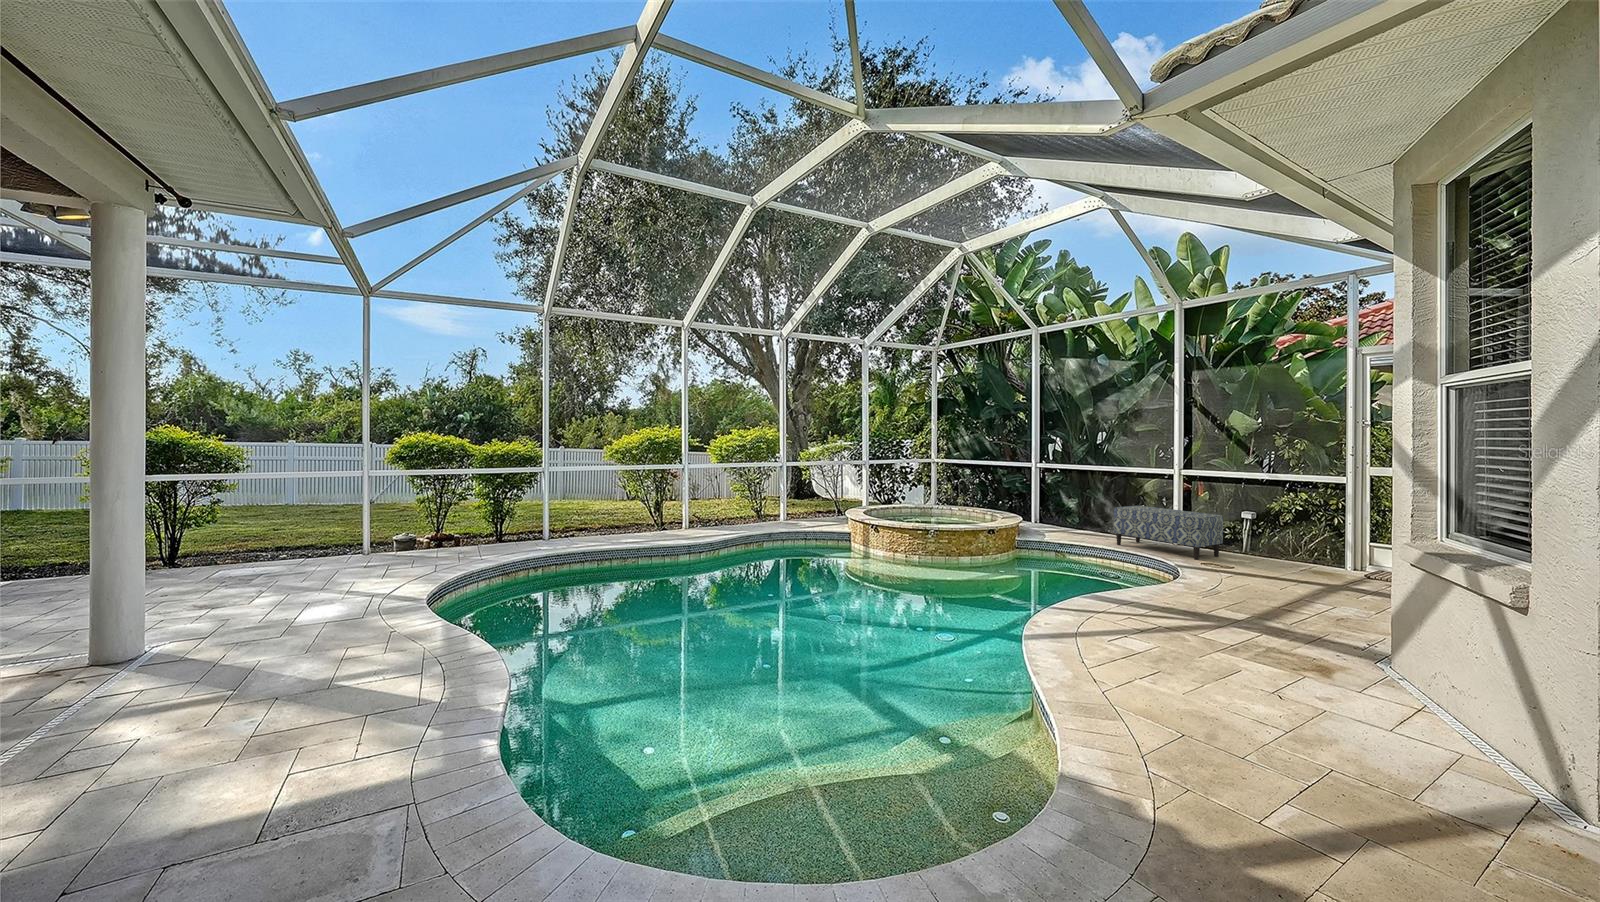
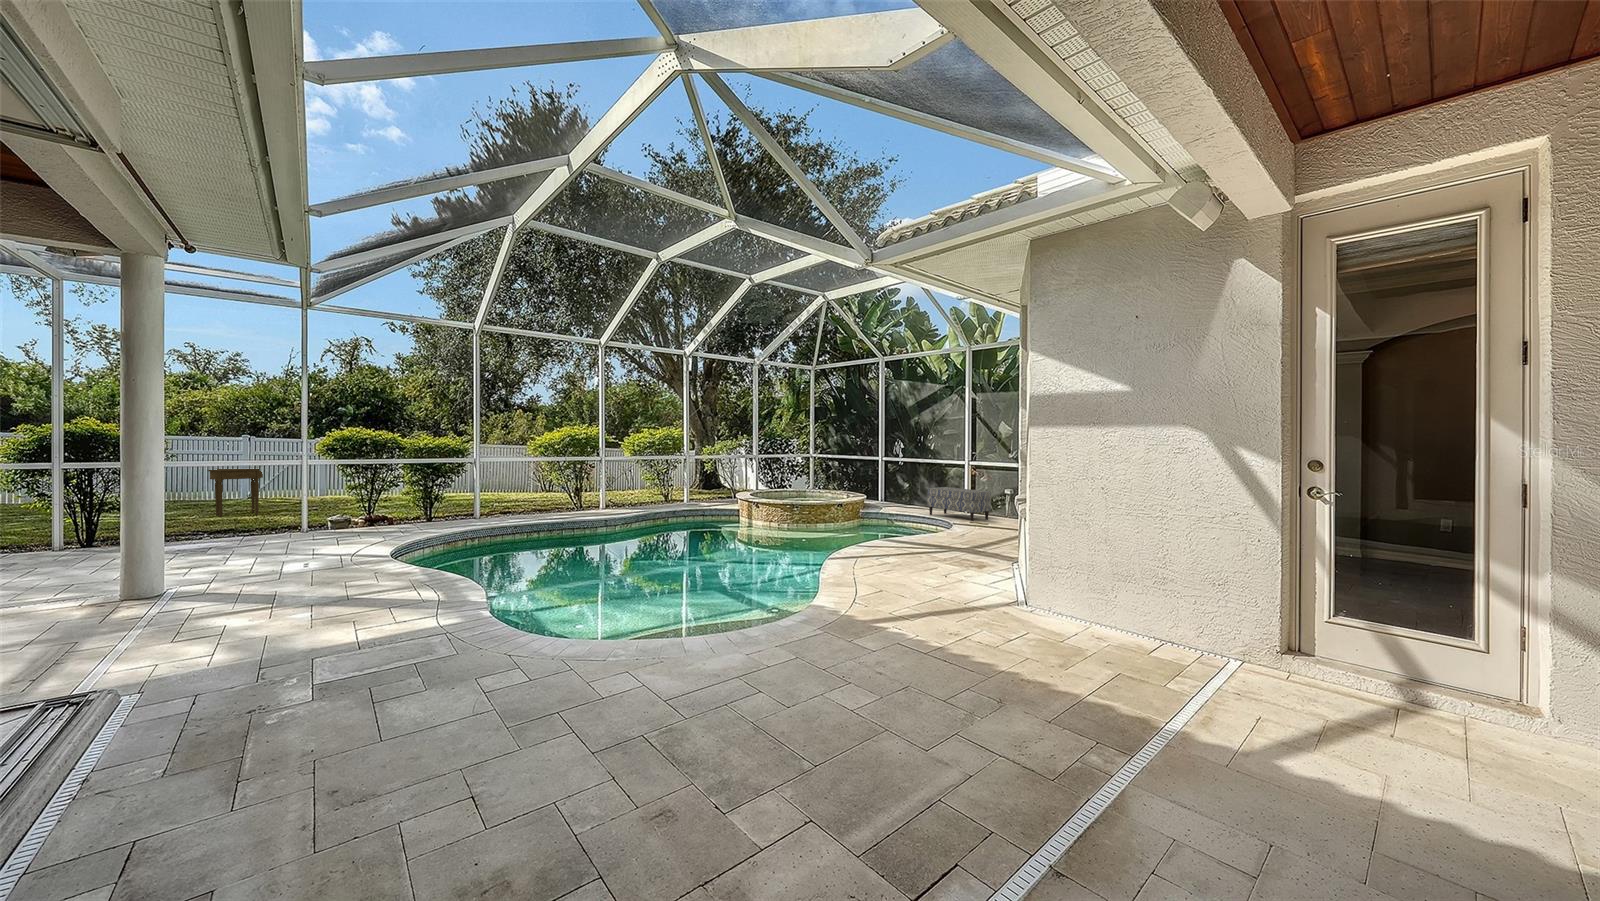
side table: none [267,481,331,536] -> present [208,469,263,517]

